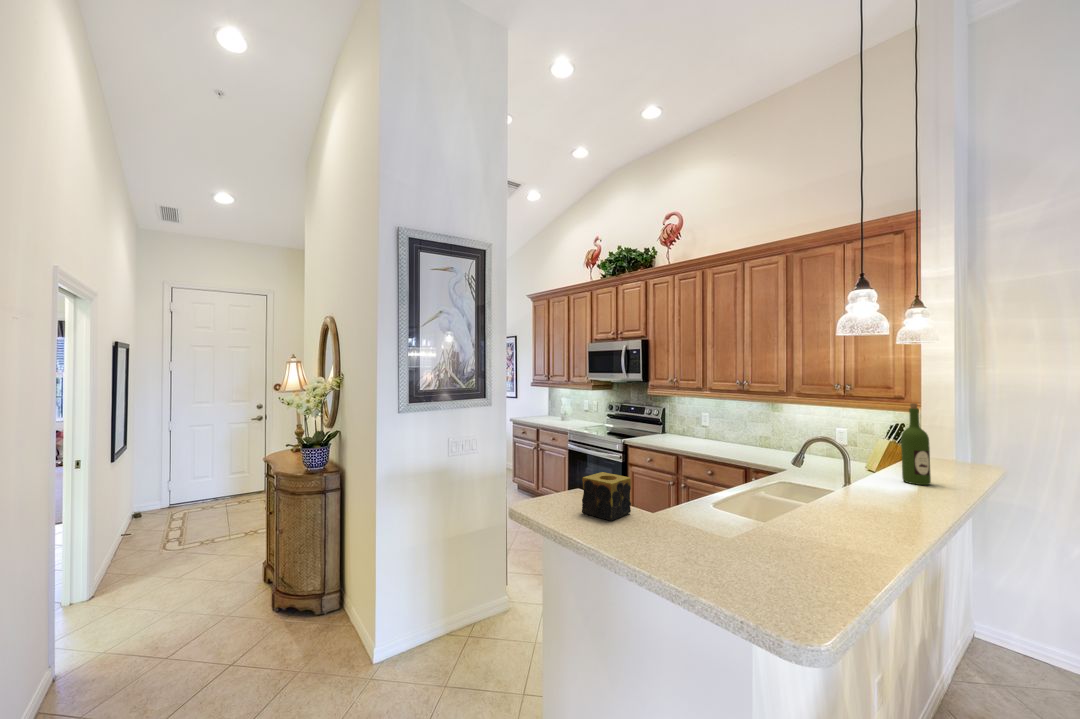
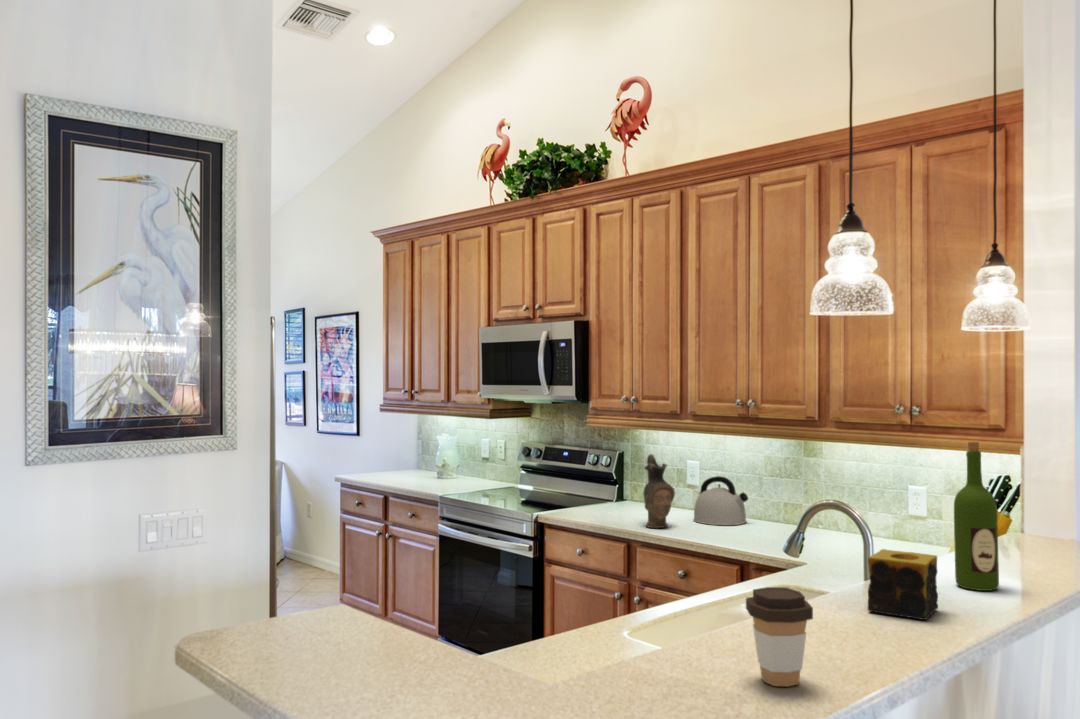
ceramic pitcher: none [683,410,701,448] -> present [643,454,675,528]
kettle: none [709,422,741,448] -> present [694,476,748,525]
candle: present [582,472,631,520] -> present [868,549,938,620]
coffee cup: none [820,477,864,529] -> present [746,587,813,686]

